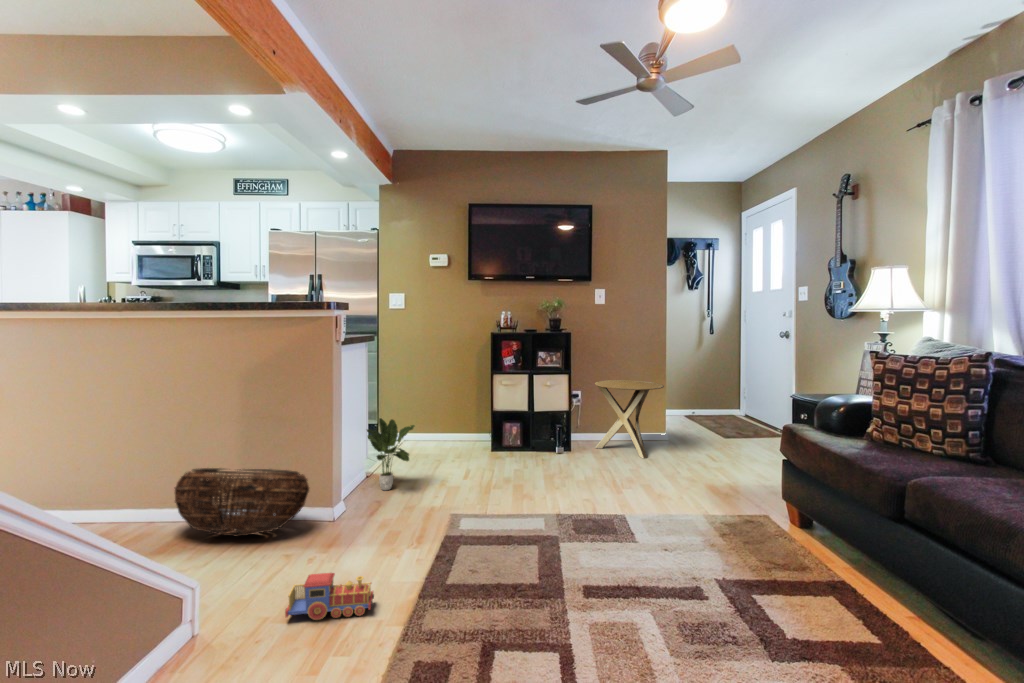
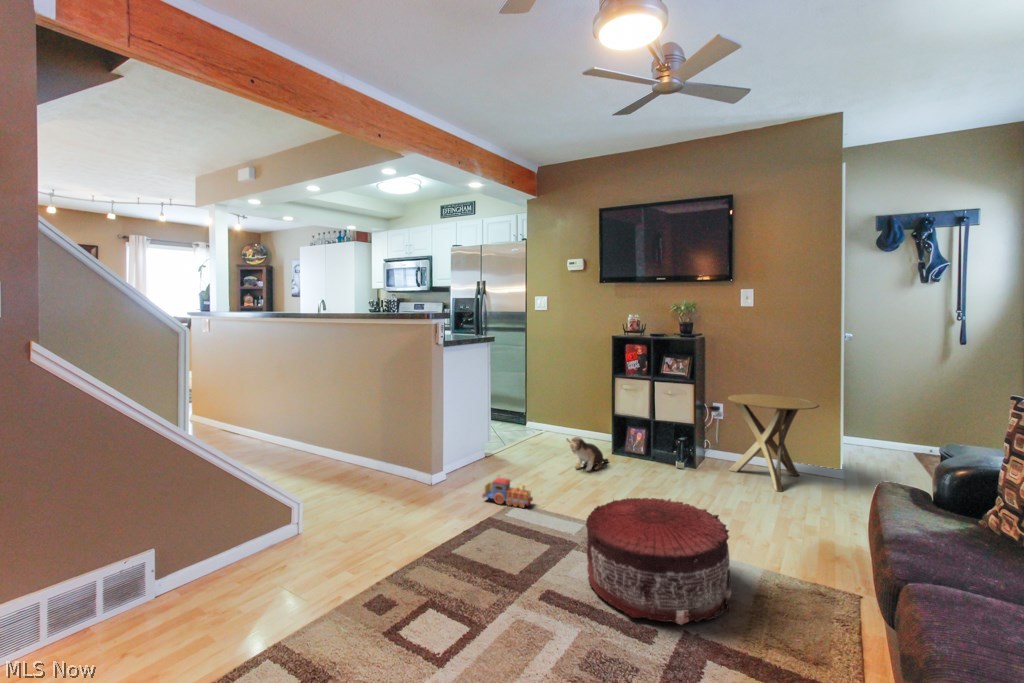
potted plant: present [367,418,415,490] -> none [467,408,509,472]
plush toy: none [470,436,499,469] -> present [566,437,608,471]
basket: present [175,468,309,536] -> none [327,430,405,485]
pouf: none [587,474,724,585] -> present [586,498,732,625]
toy train: present [285,573,374,620] -> present [483,478,533,508]

